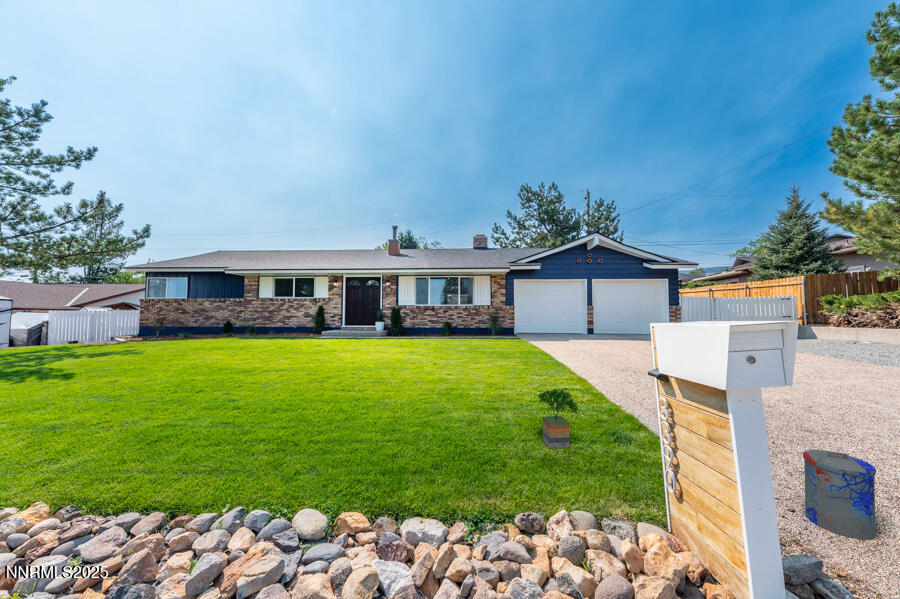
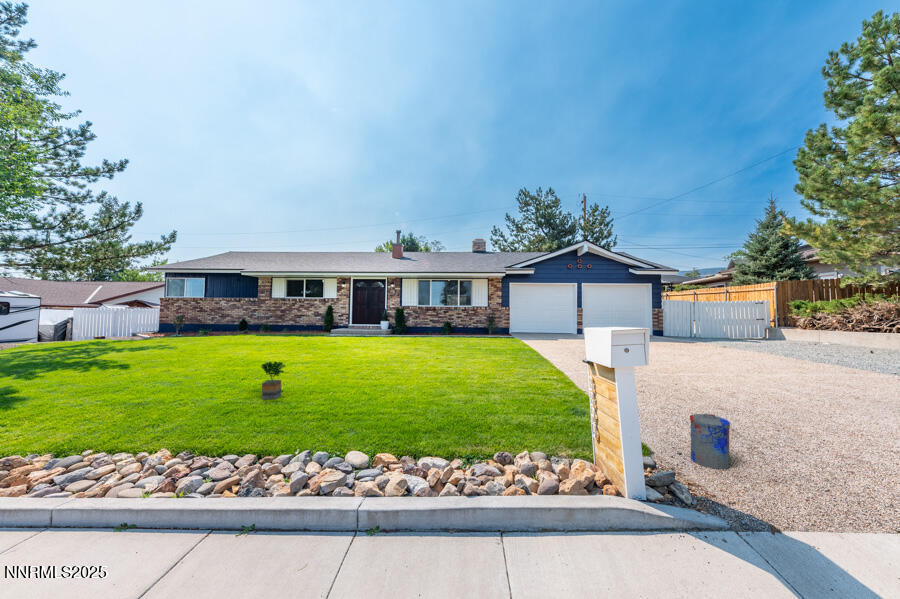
potted tree: present [538,389,578,448] -> present [261,362,285,399]

